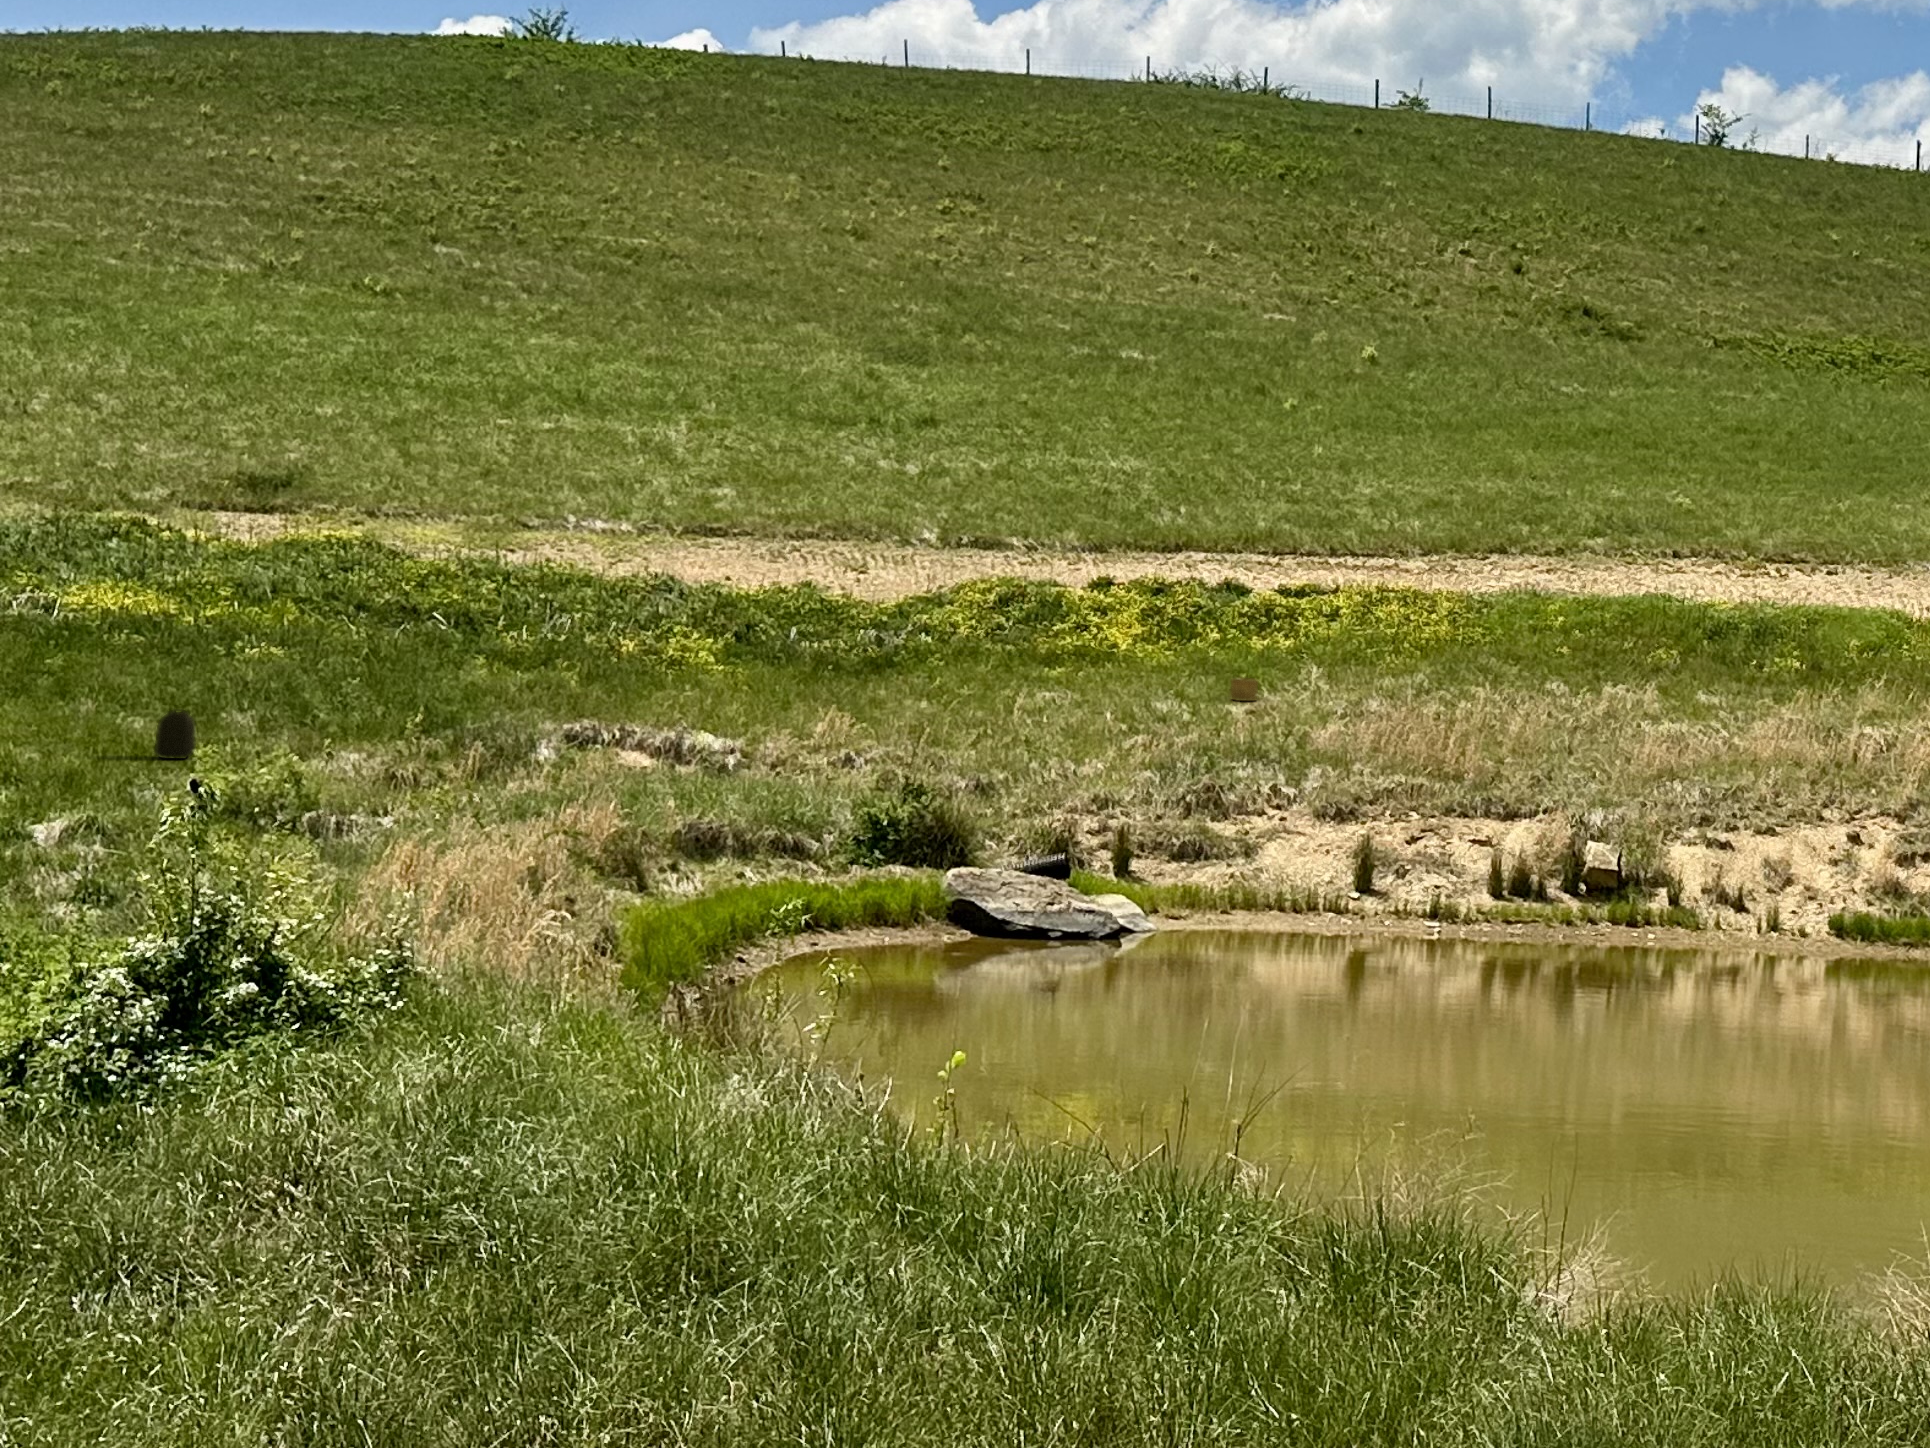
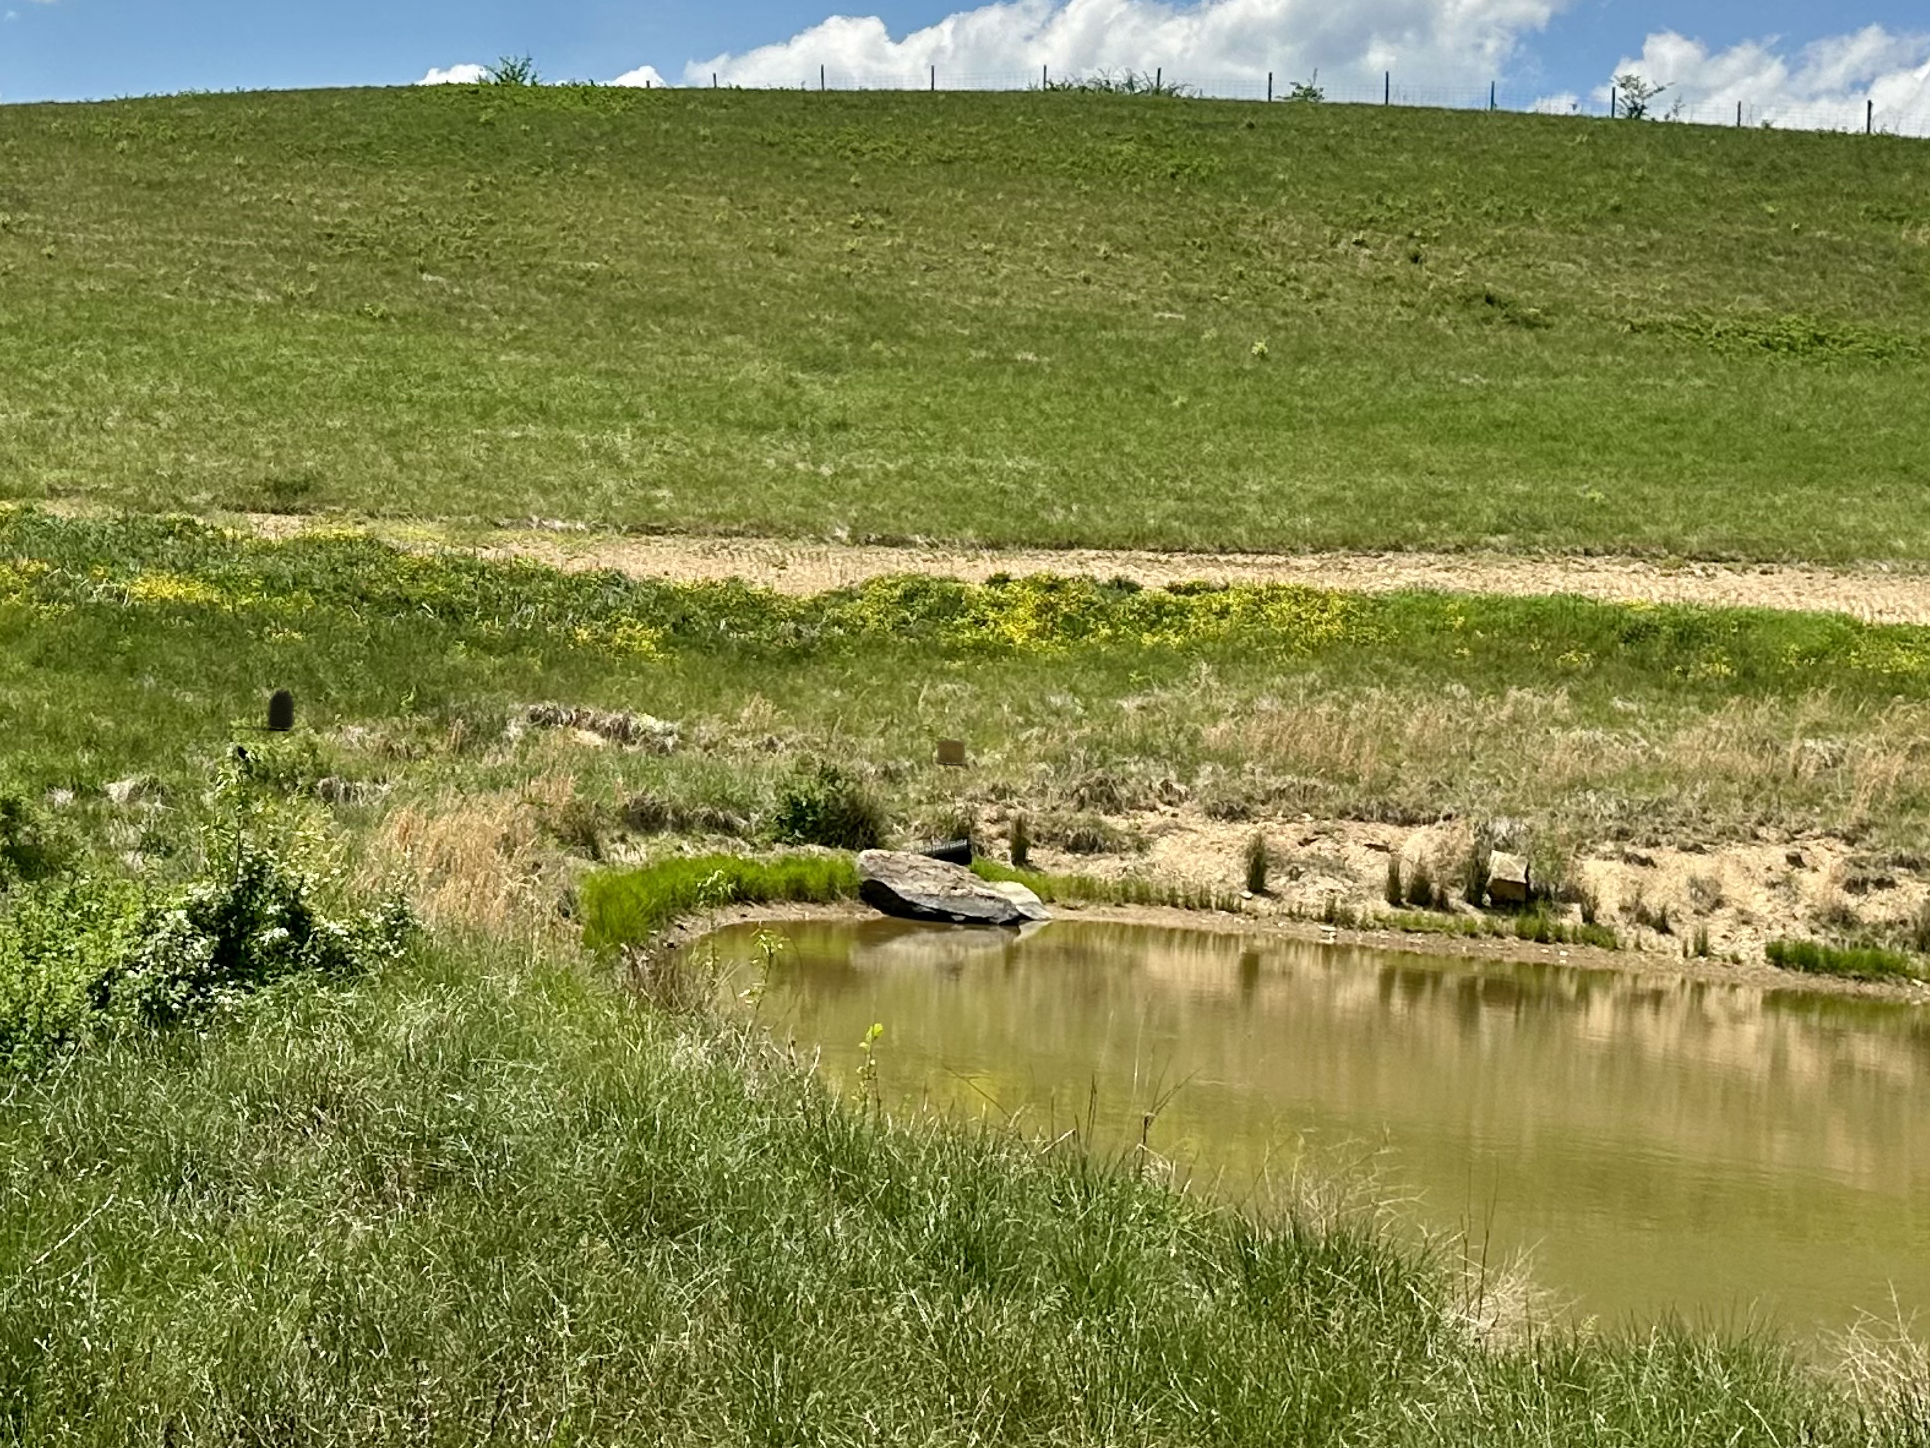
wooden bucket: present [1230,677,1258,701] -> present [937,740,965,765]

